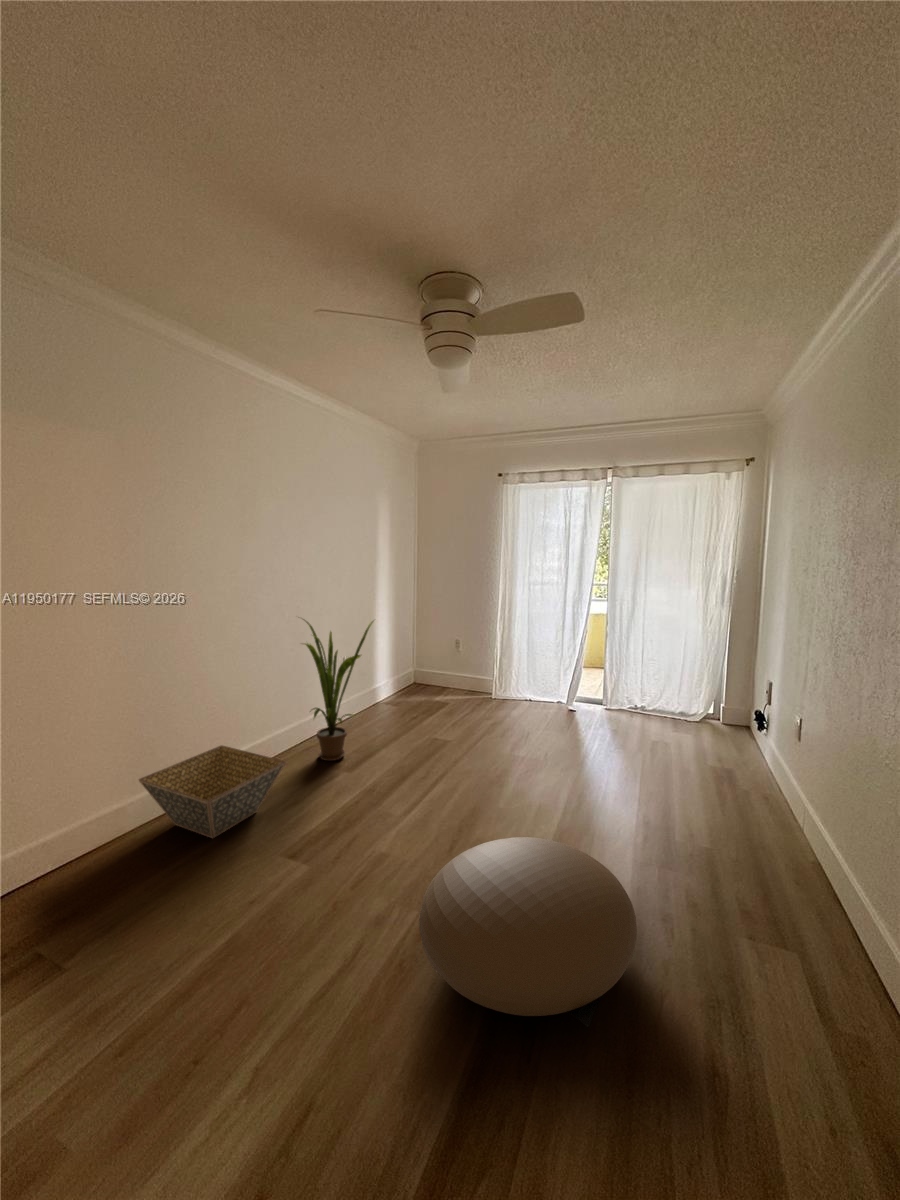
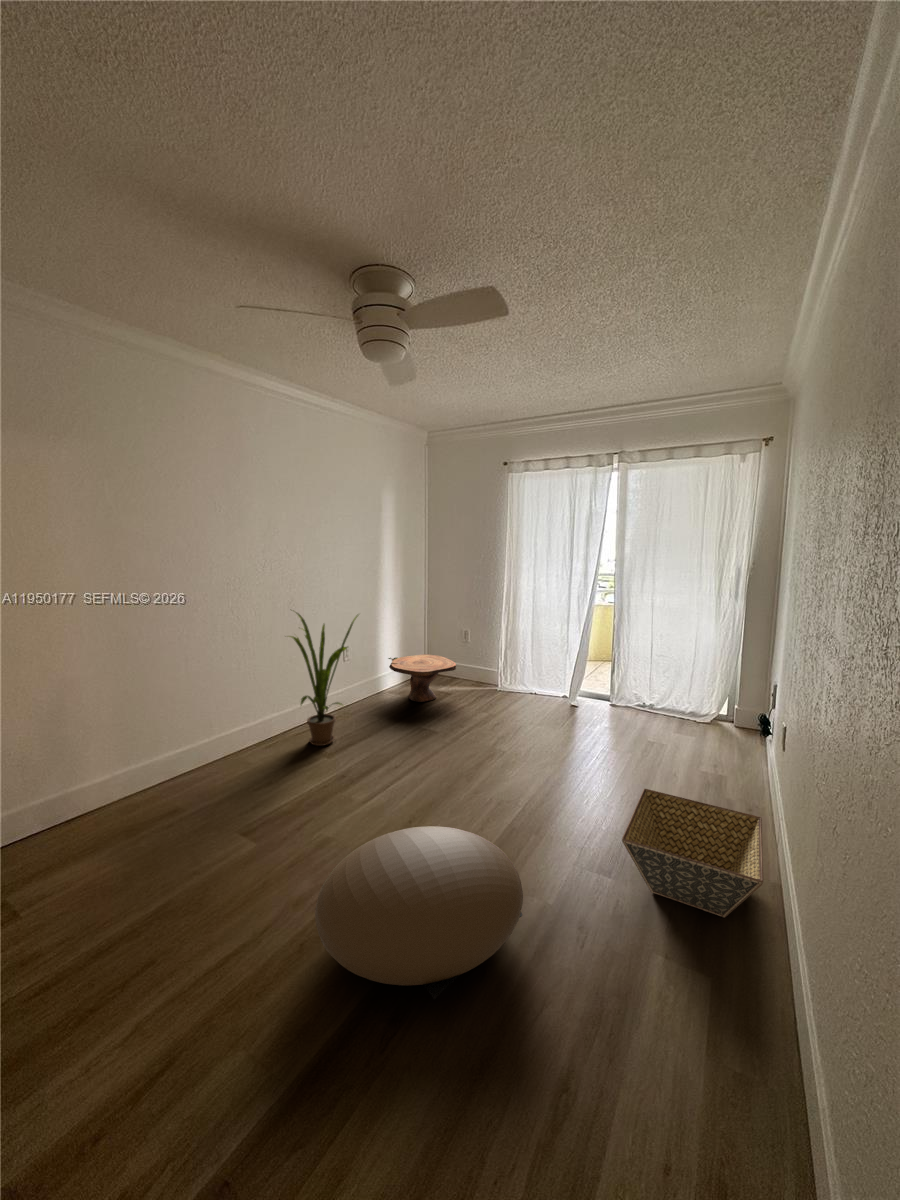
side table: none [381,664,454,712] -> present [388,654,456,702]
basket: present [139,745,286,838] -> present [622,789,763,918]

